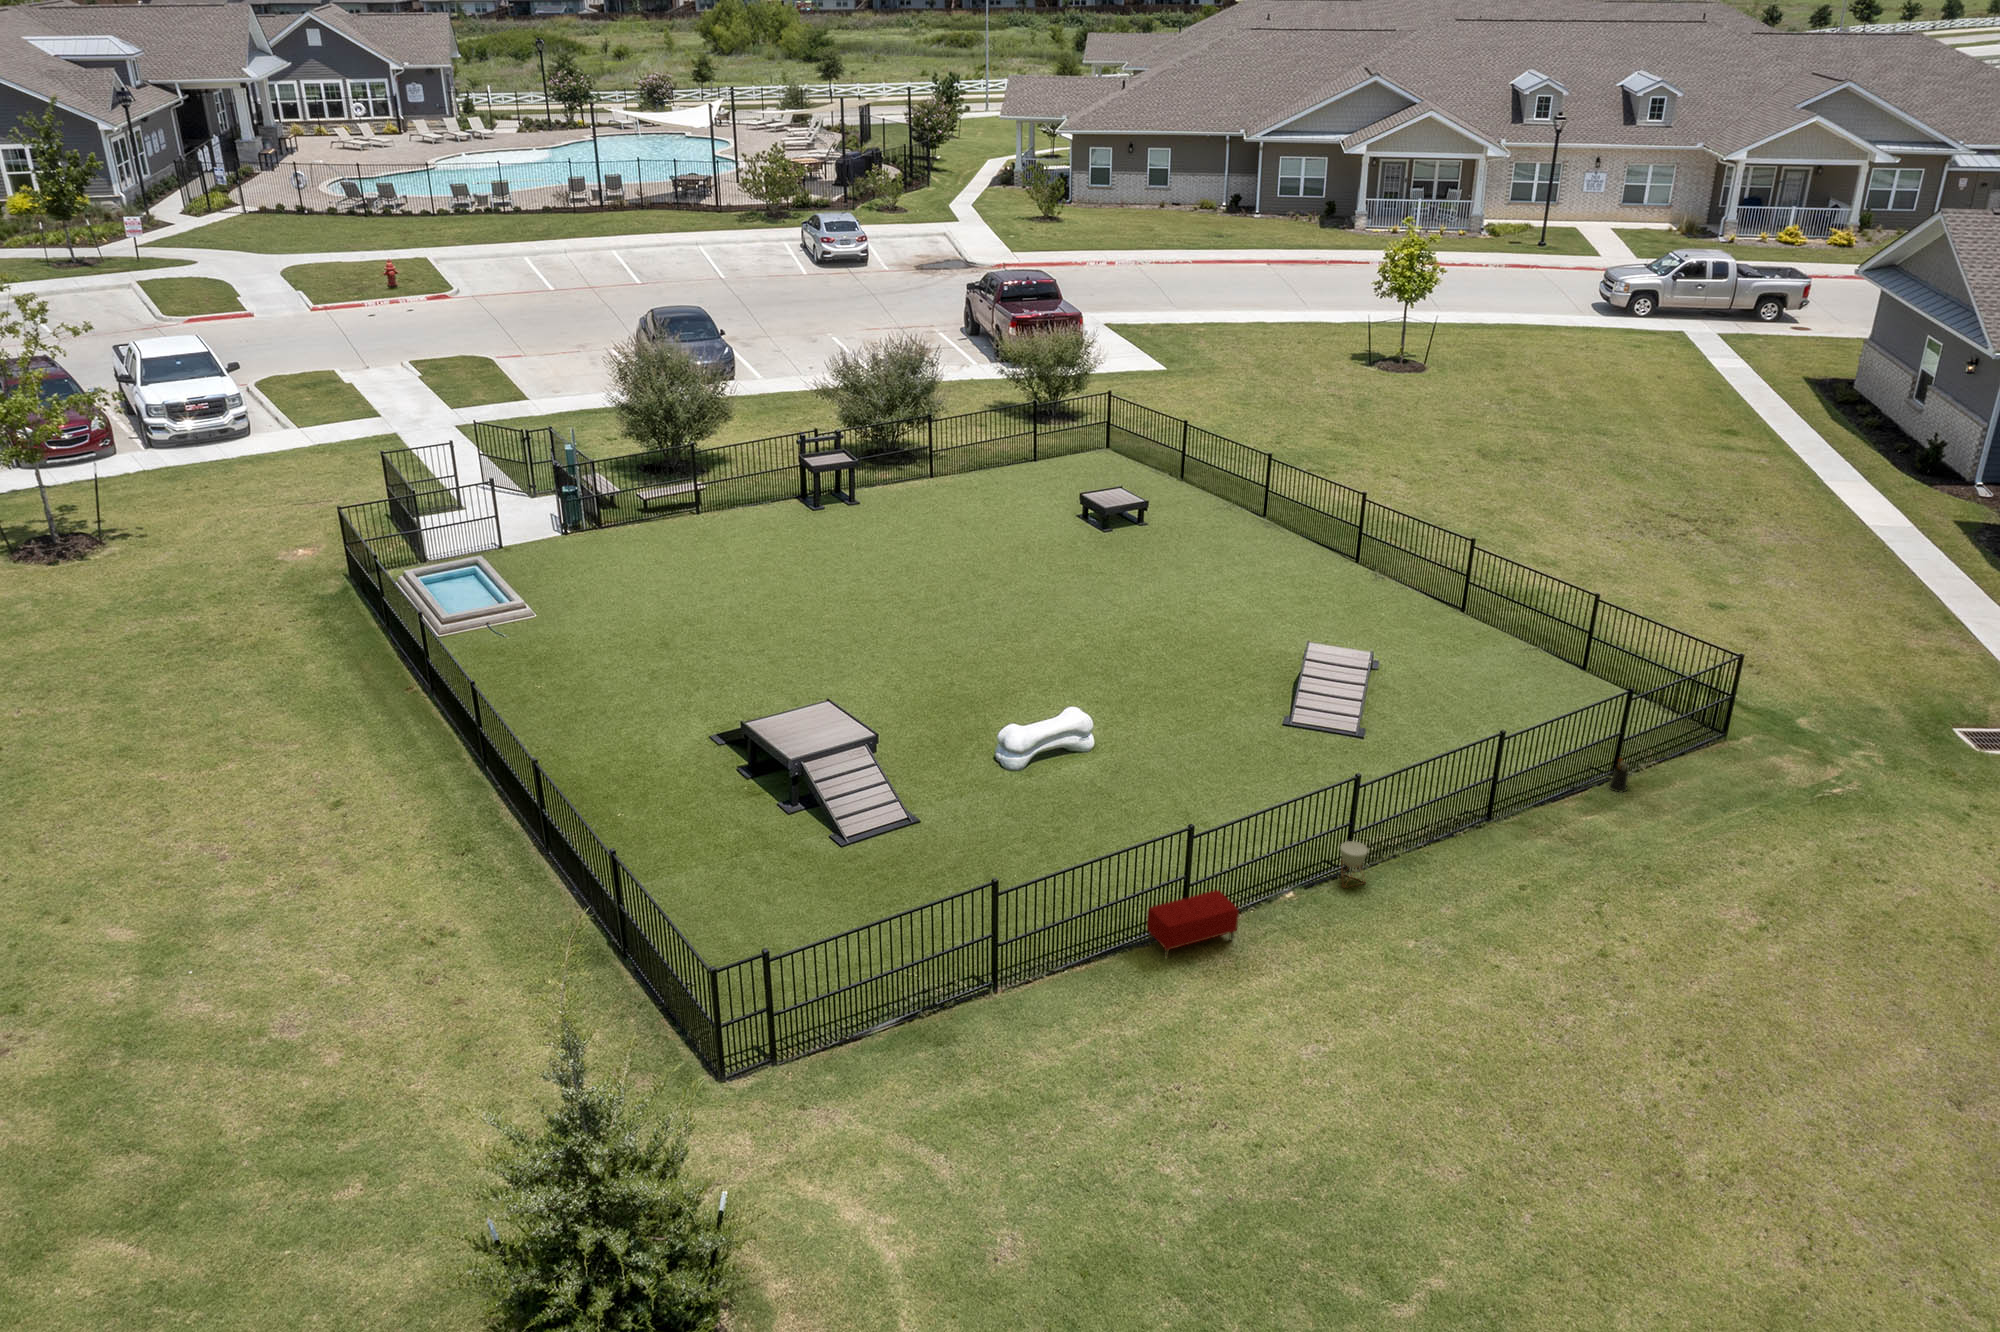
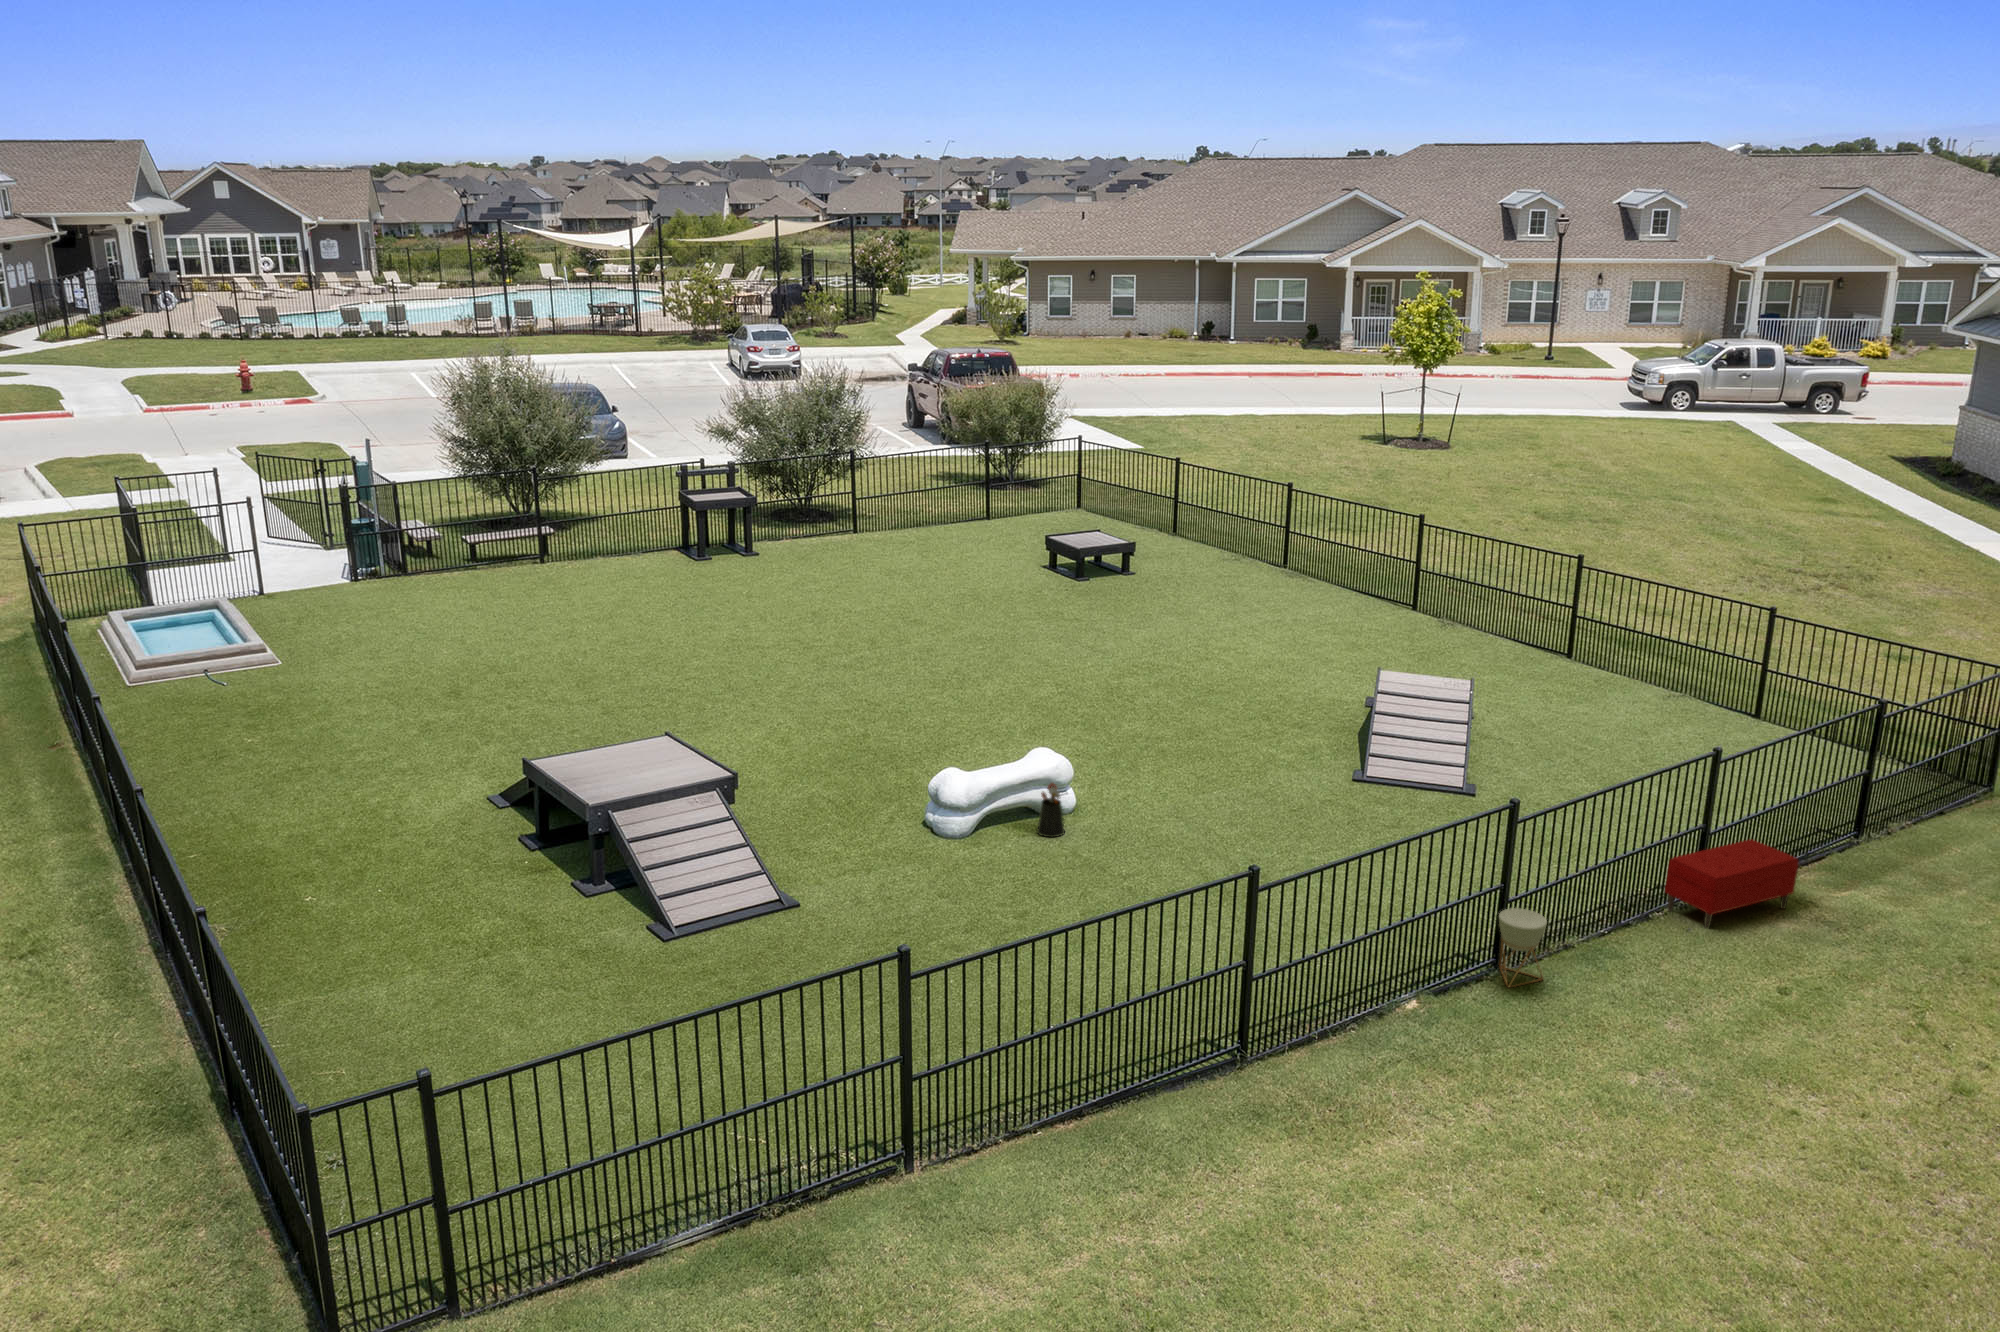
watering can: present [1609,759,1628,792] -> present [1037,783,1065,837]
bench: present [1147,890,1239,958] -> present [1665,839,1798,929]

